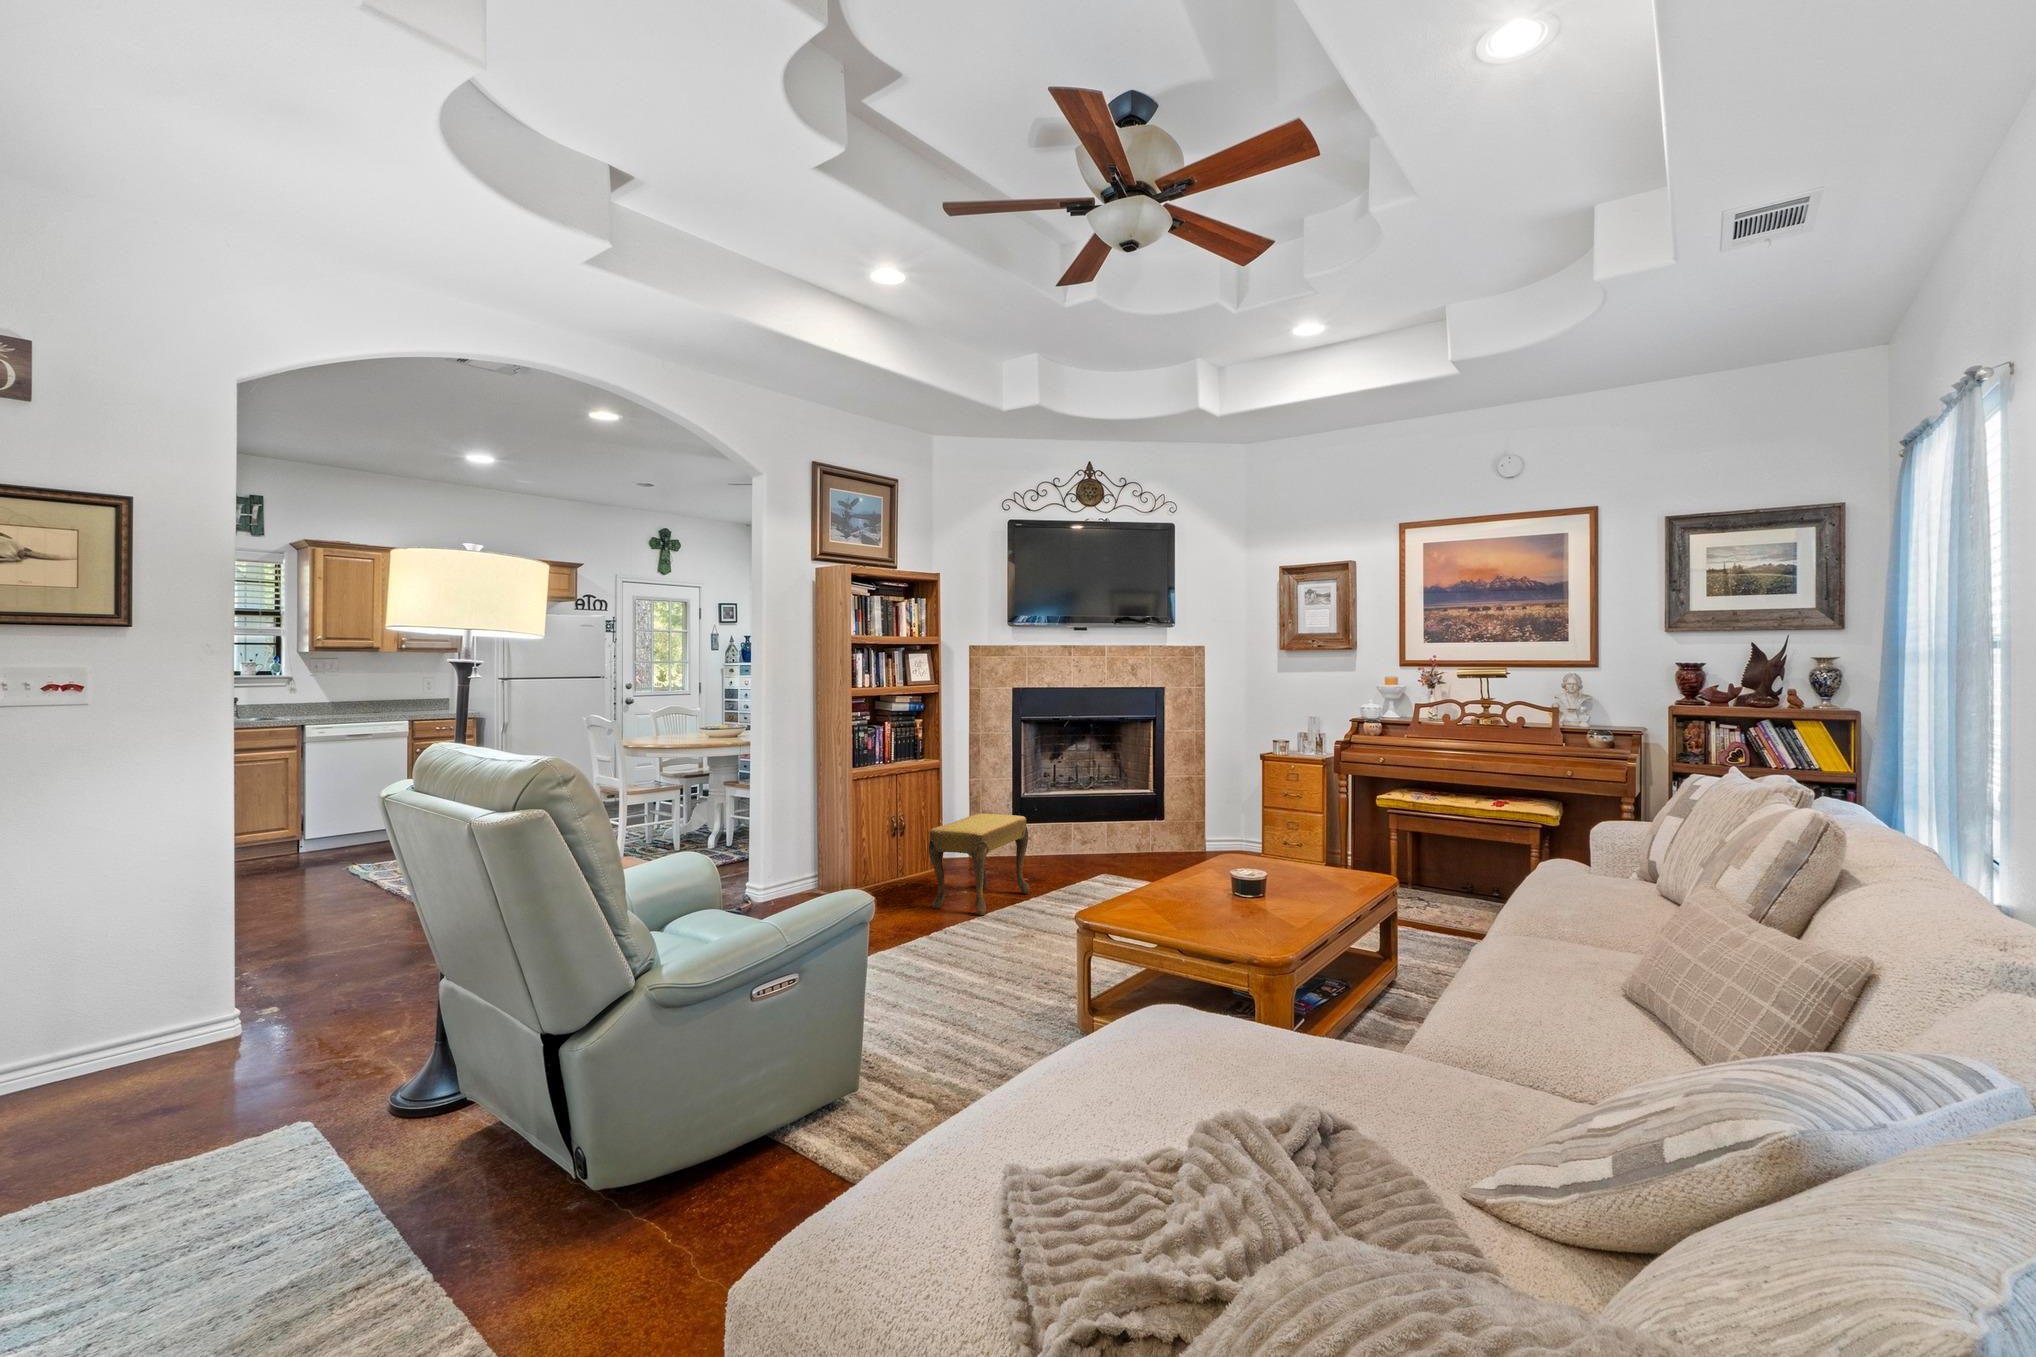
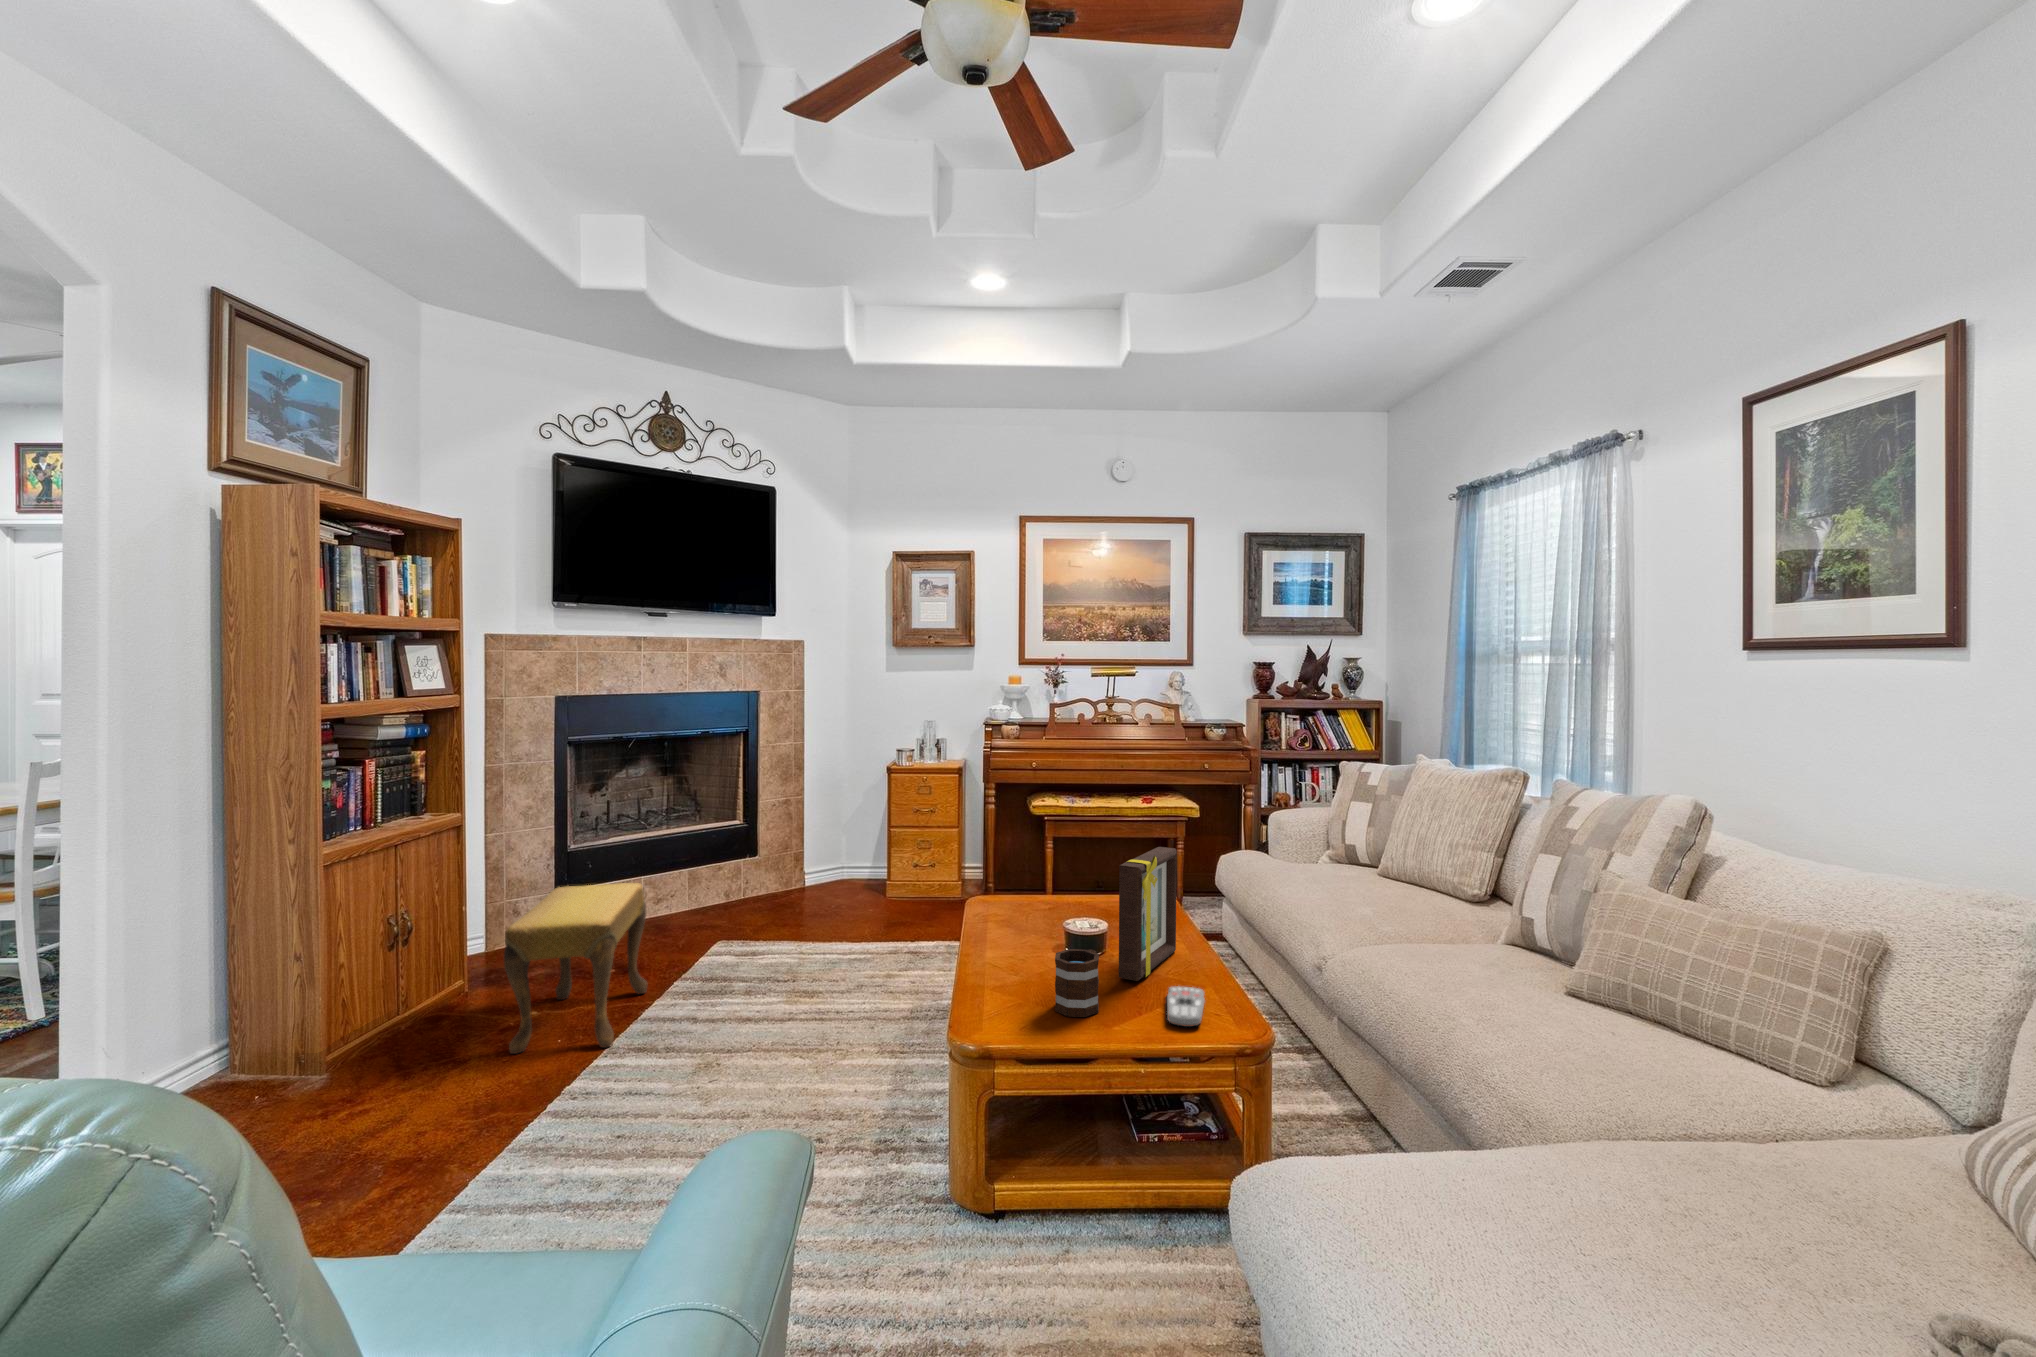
picture frame: none [1231,815,1312,911] -> present [1119,847,1177,981]
mug: none [1155,874,1201,920] -> present [1055,949,1099,1017]
remote control: none [1217,916,1275,939] -> present [1167,986,1205,1027]

